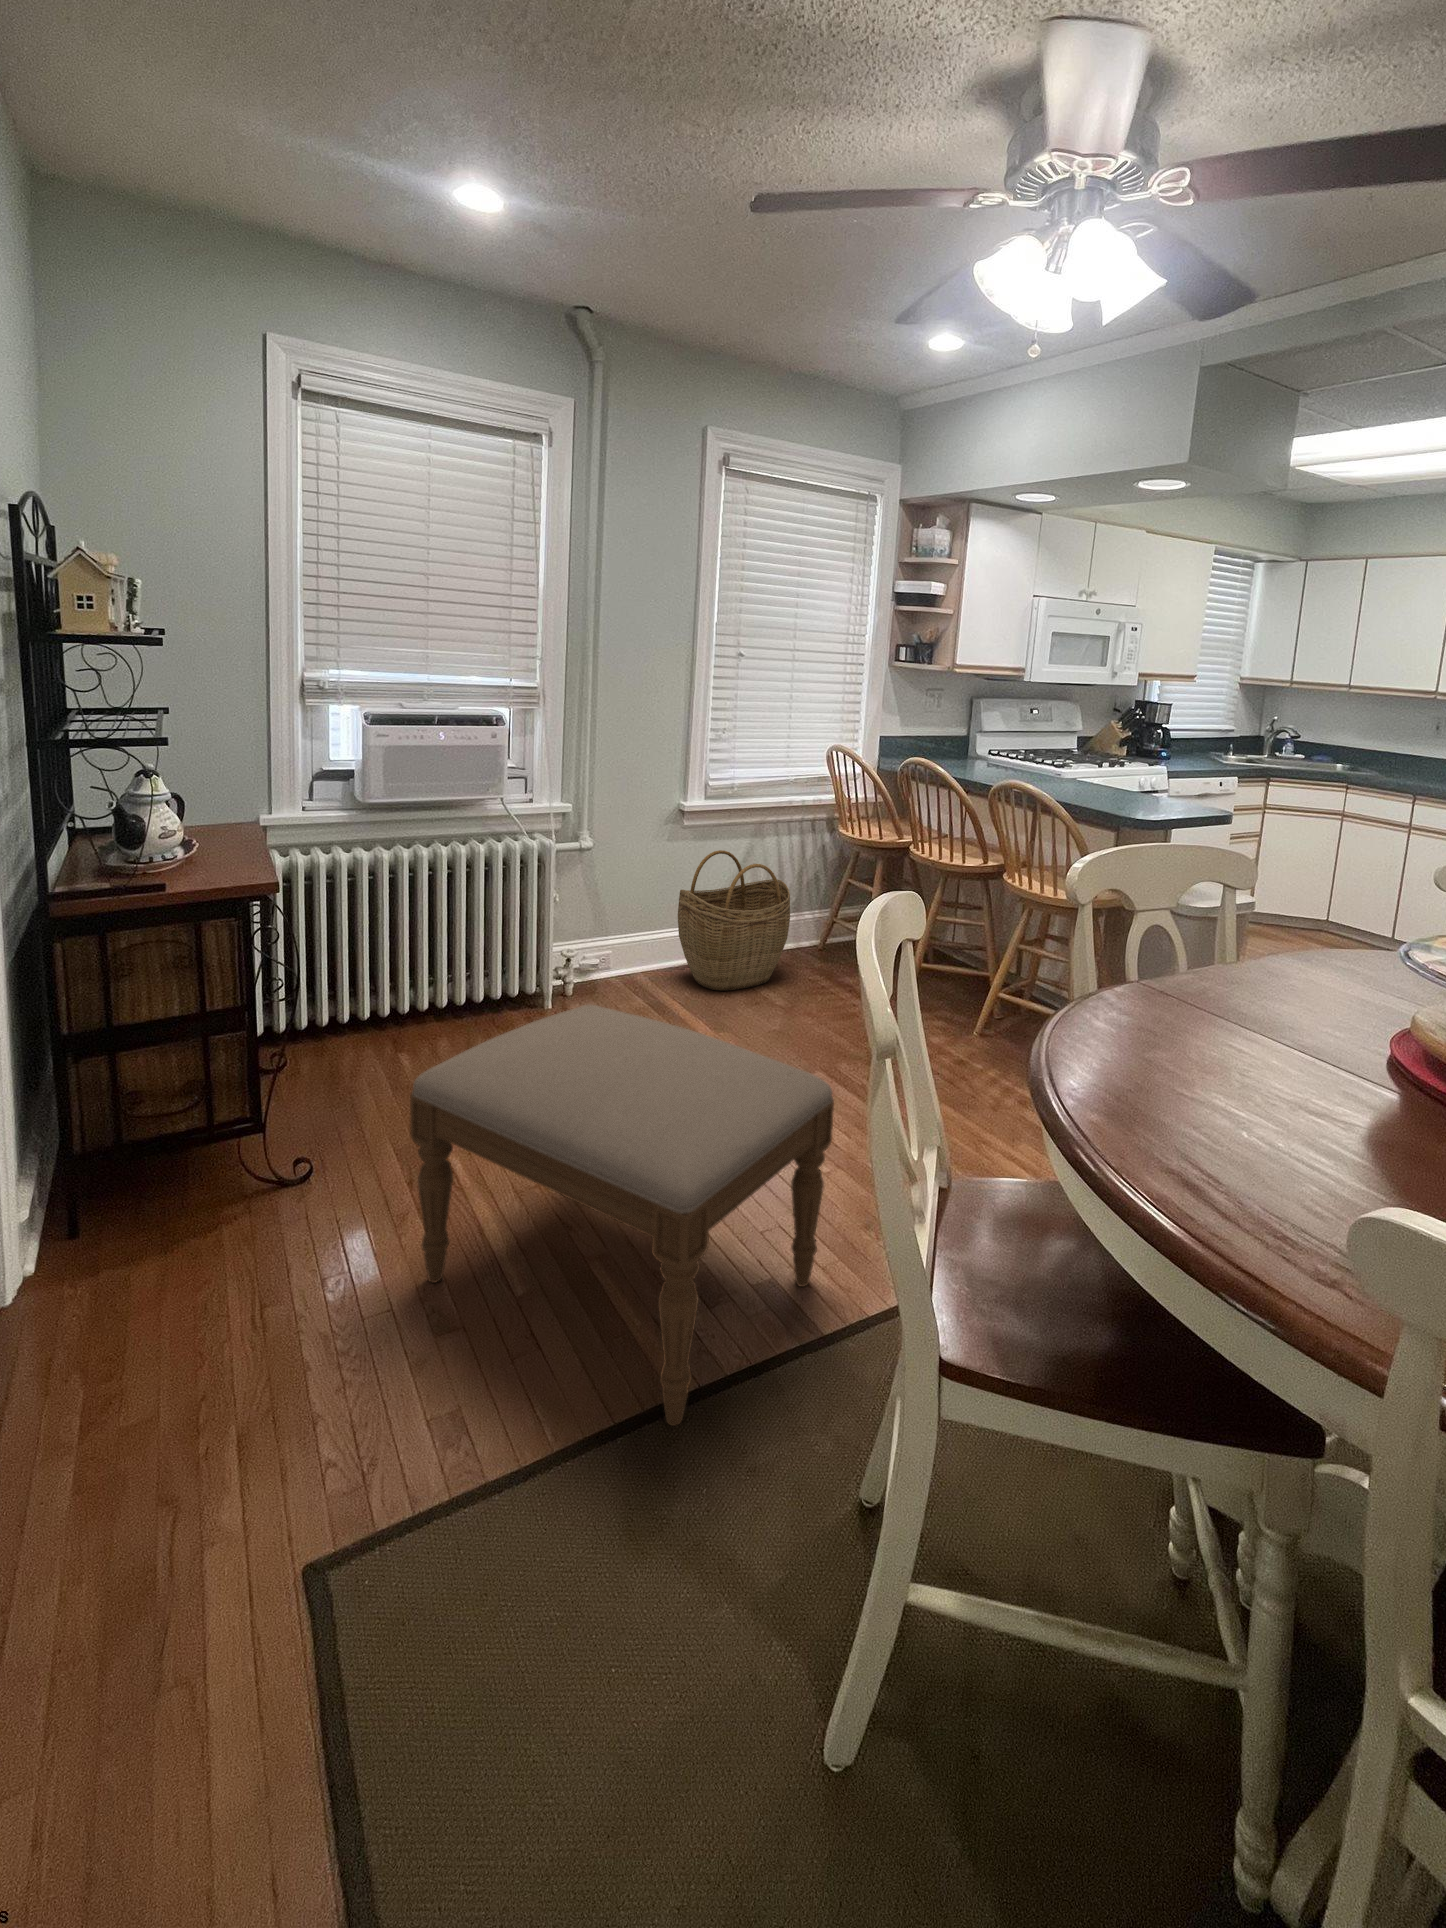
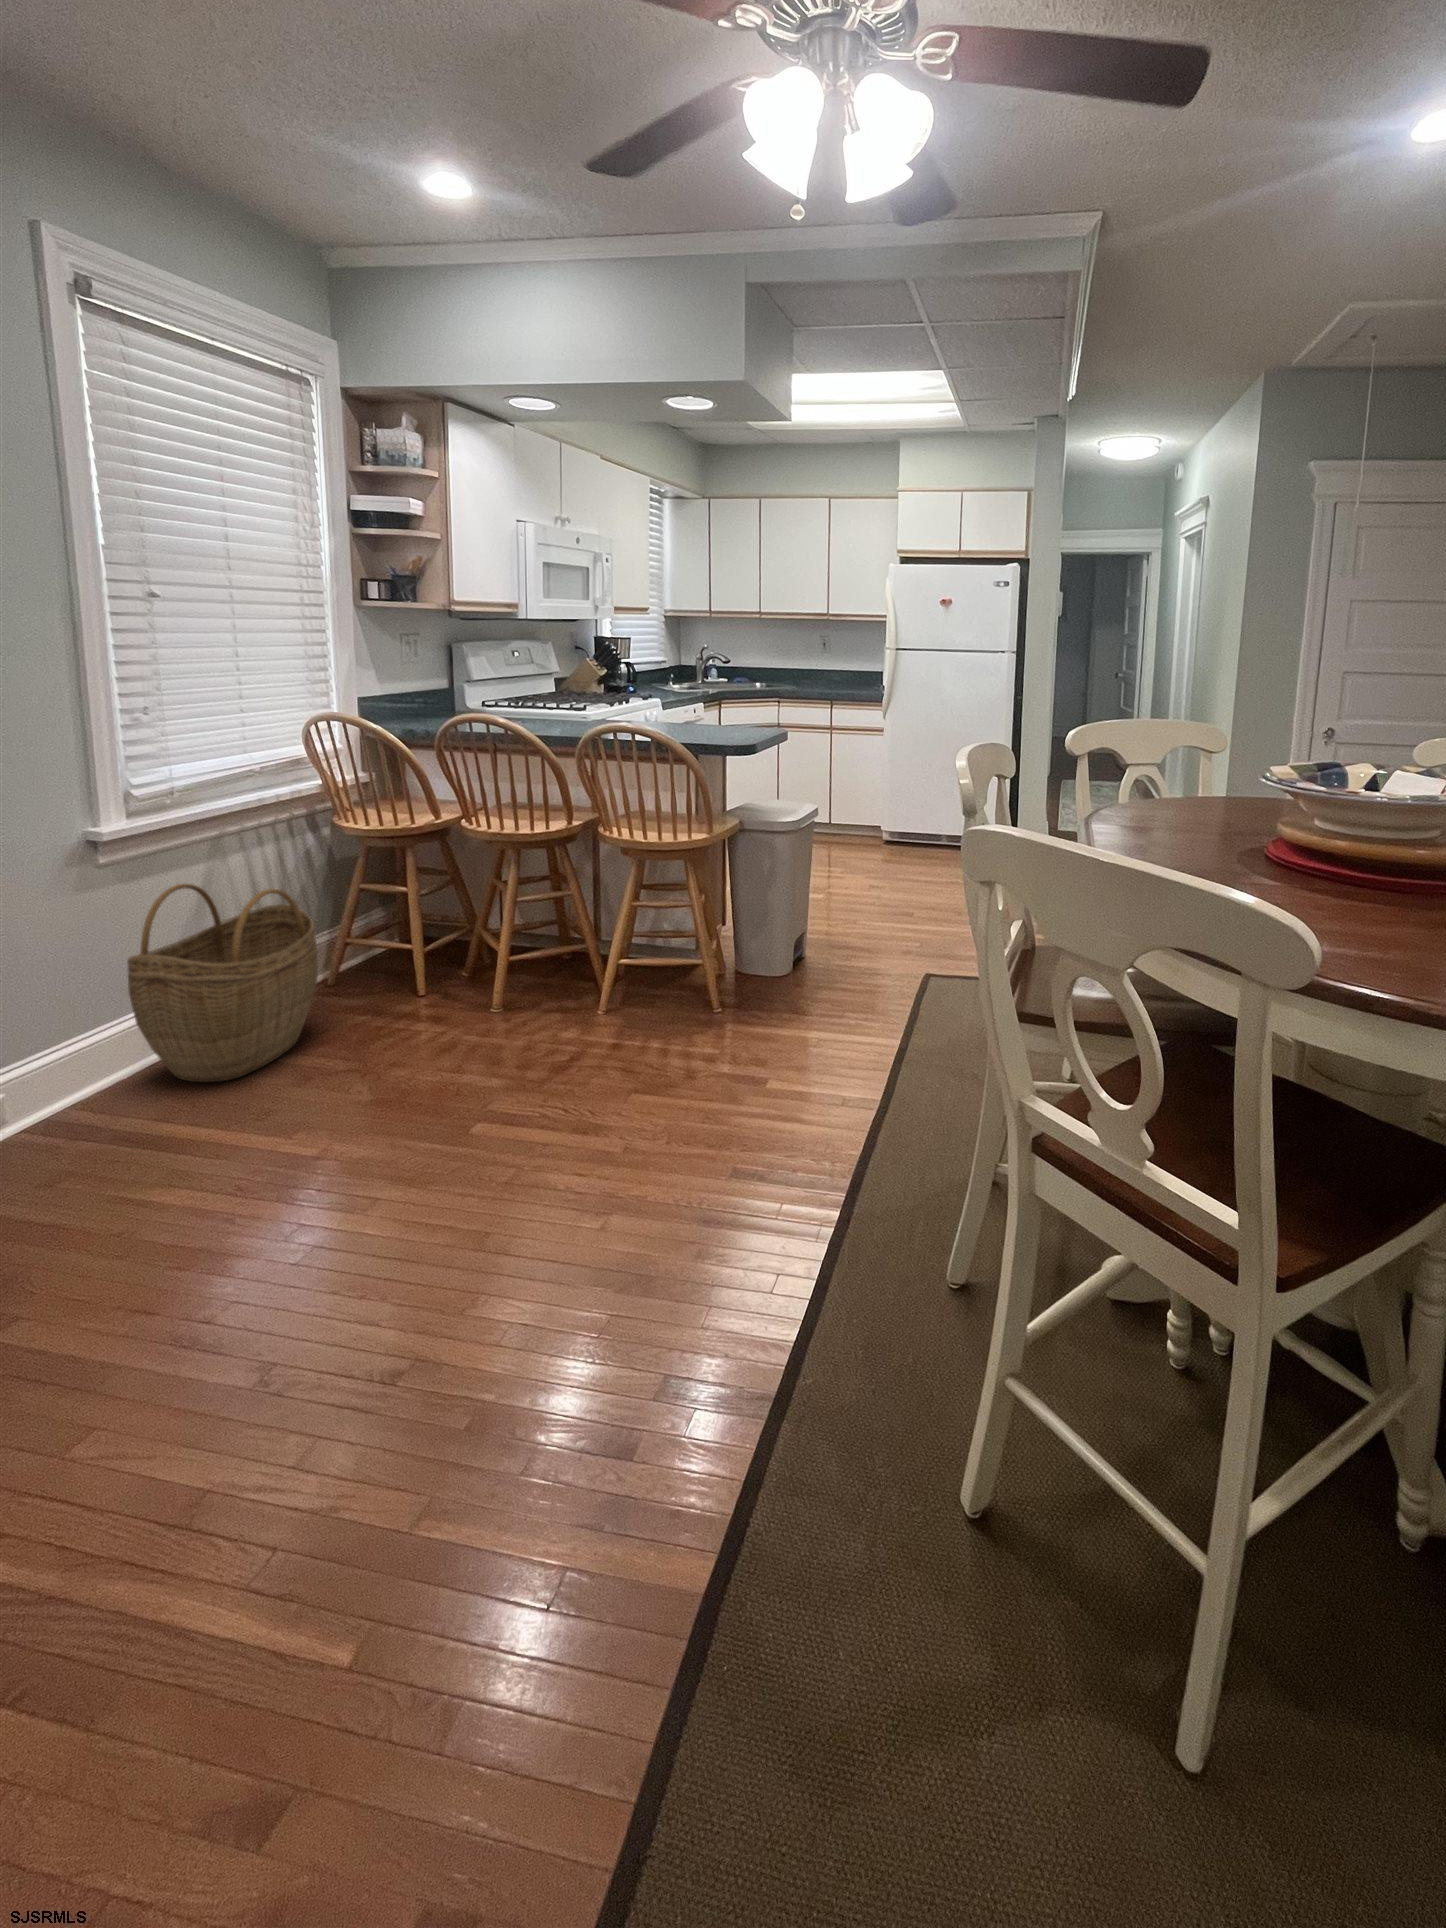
ottoman: present [410,1005,834,1426] -> none [101,1109,783,1776]

